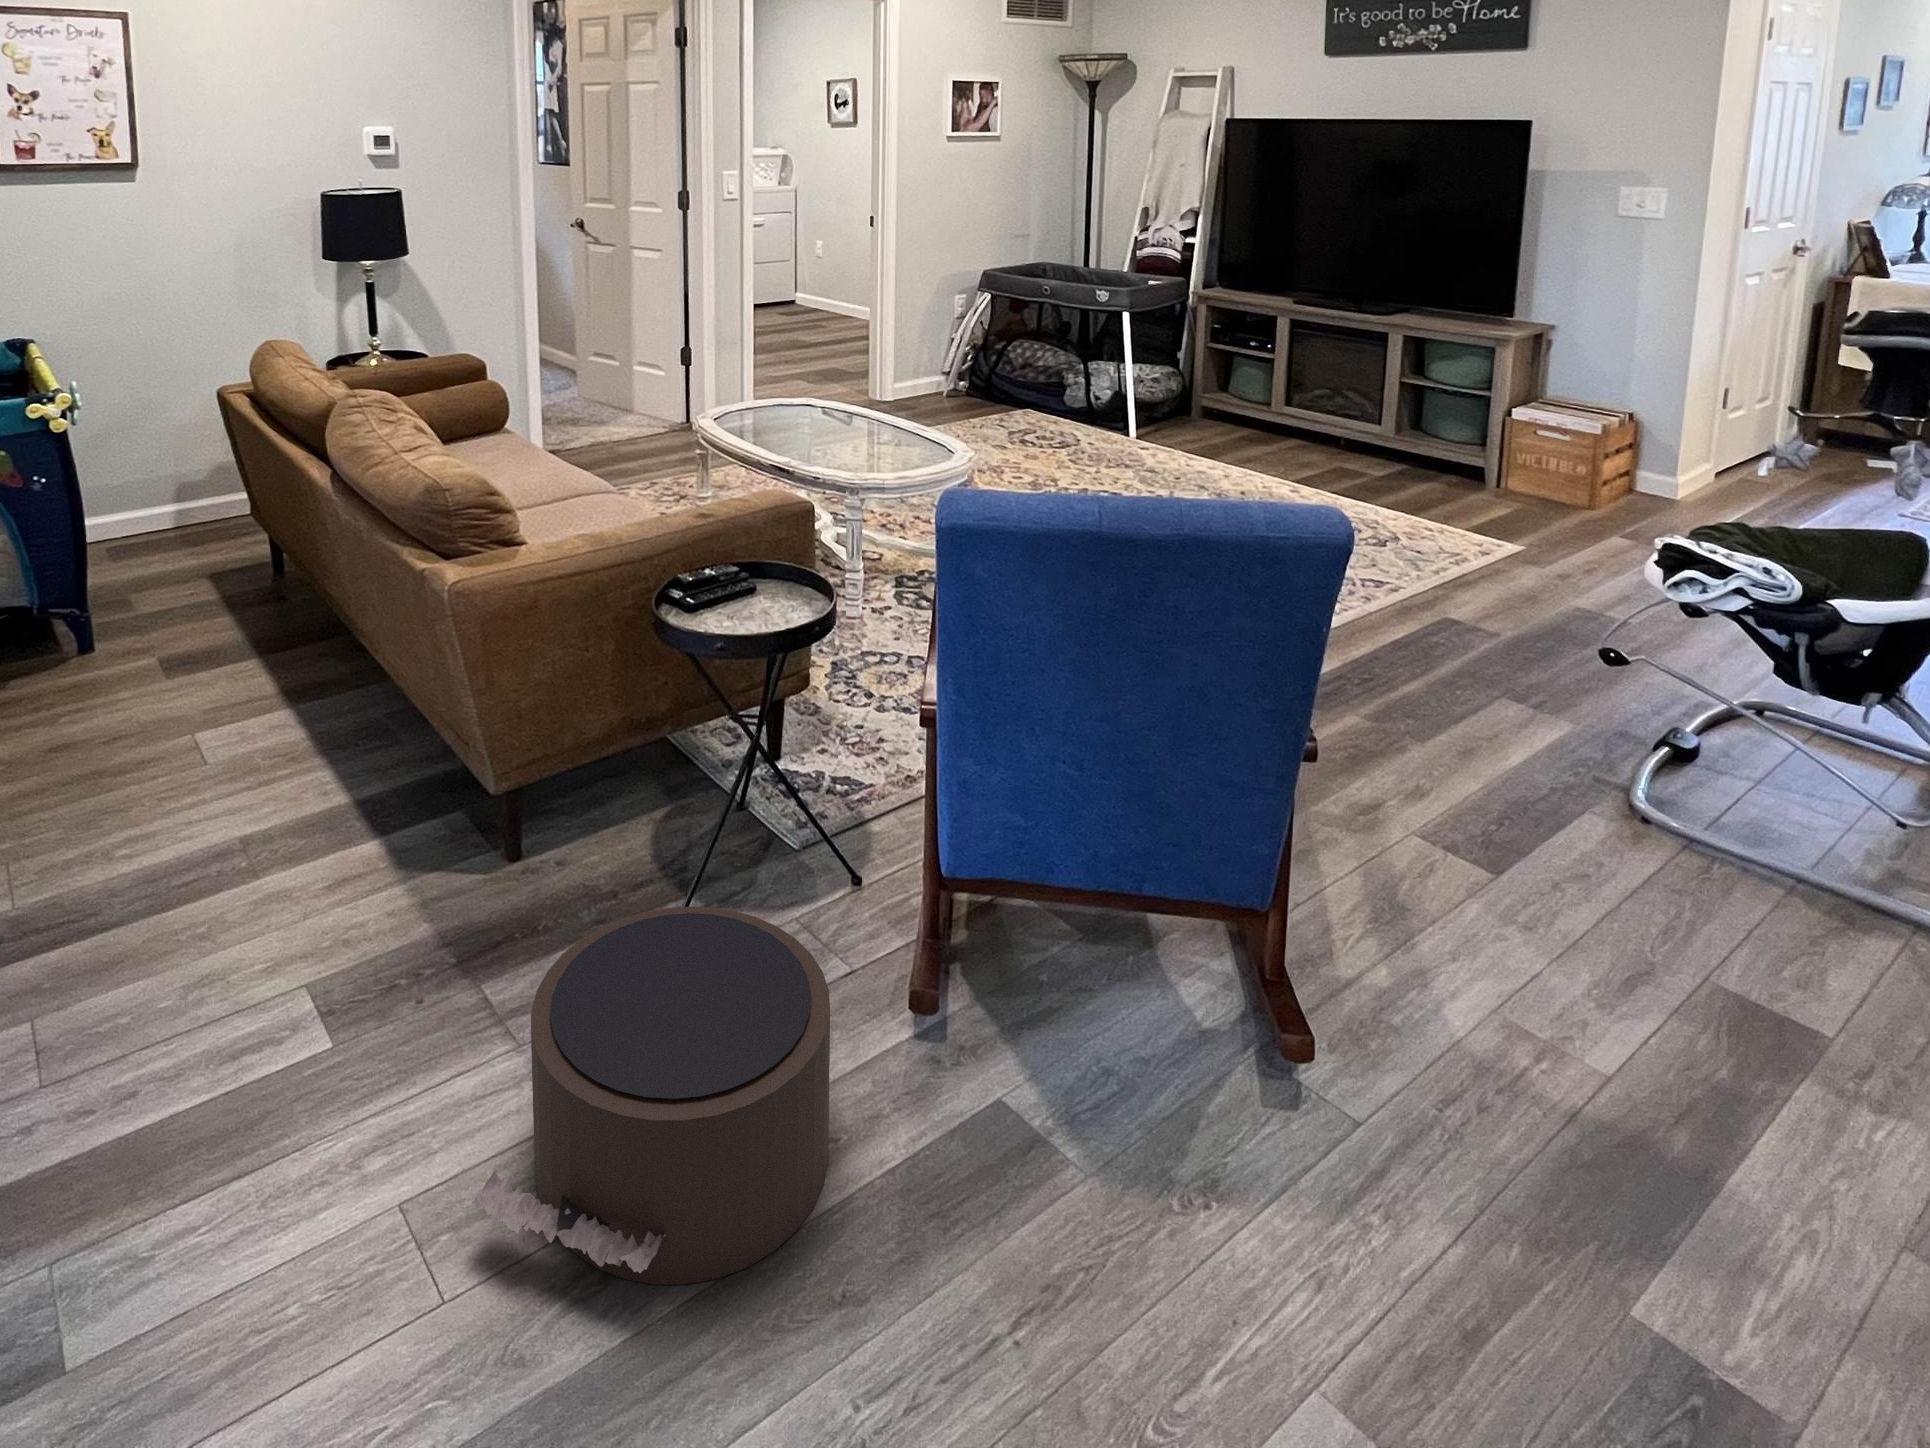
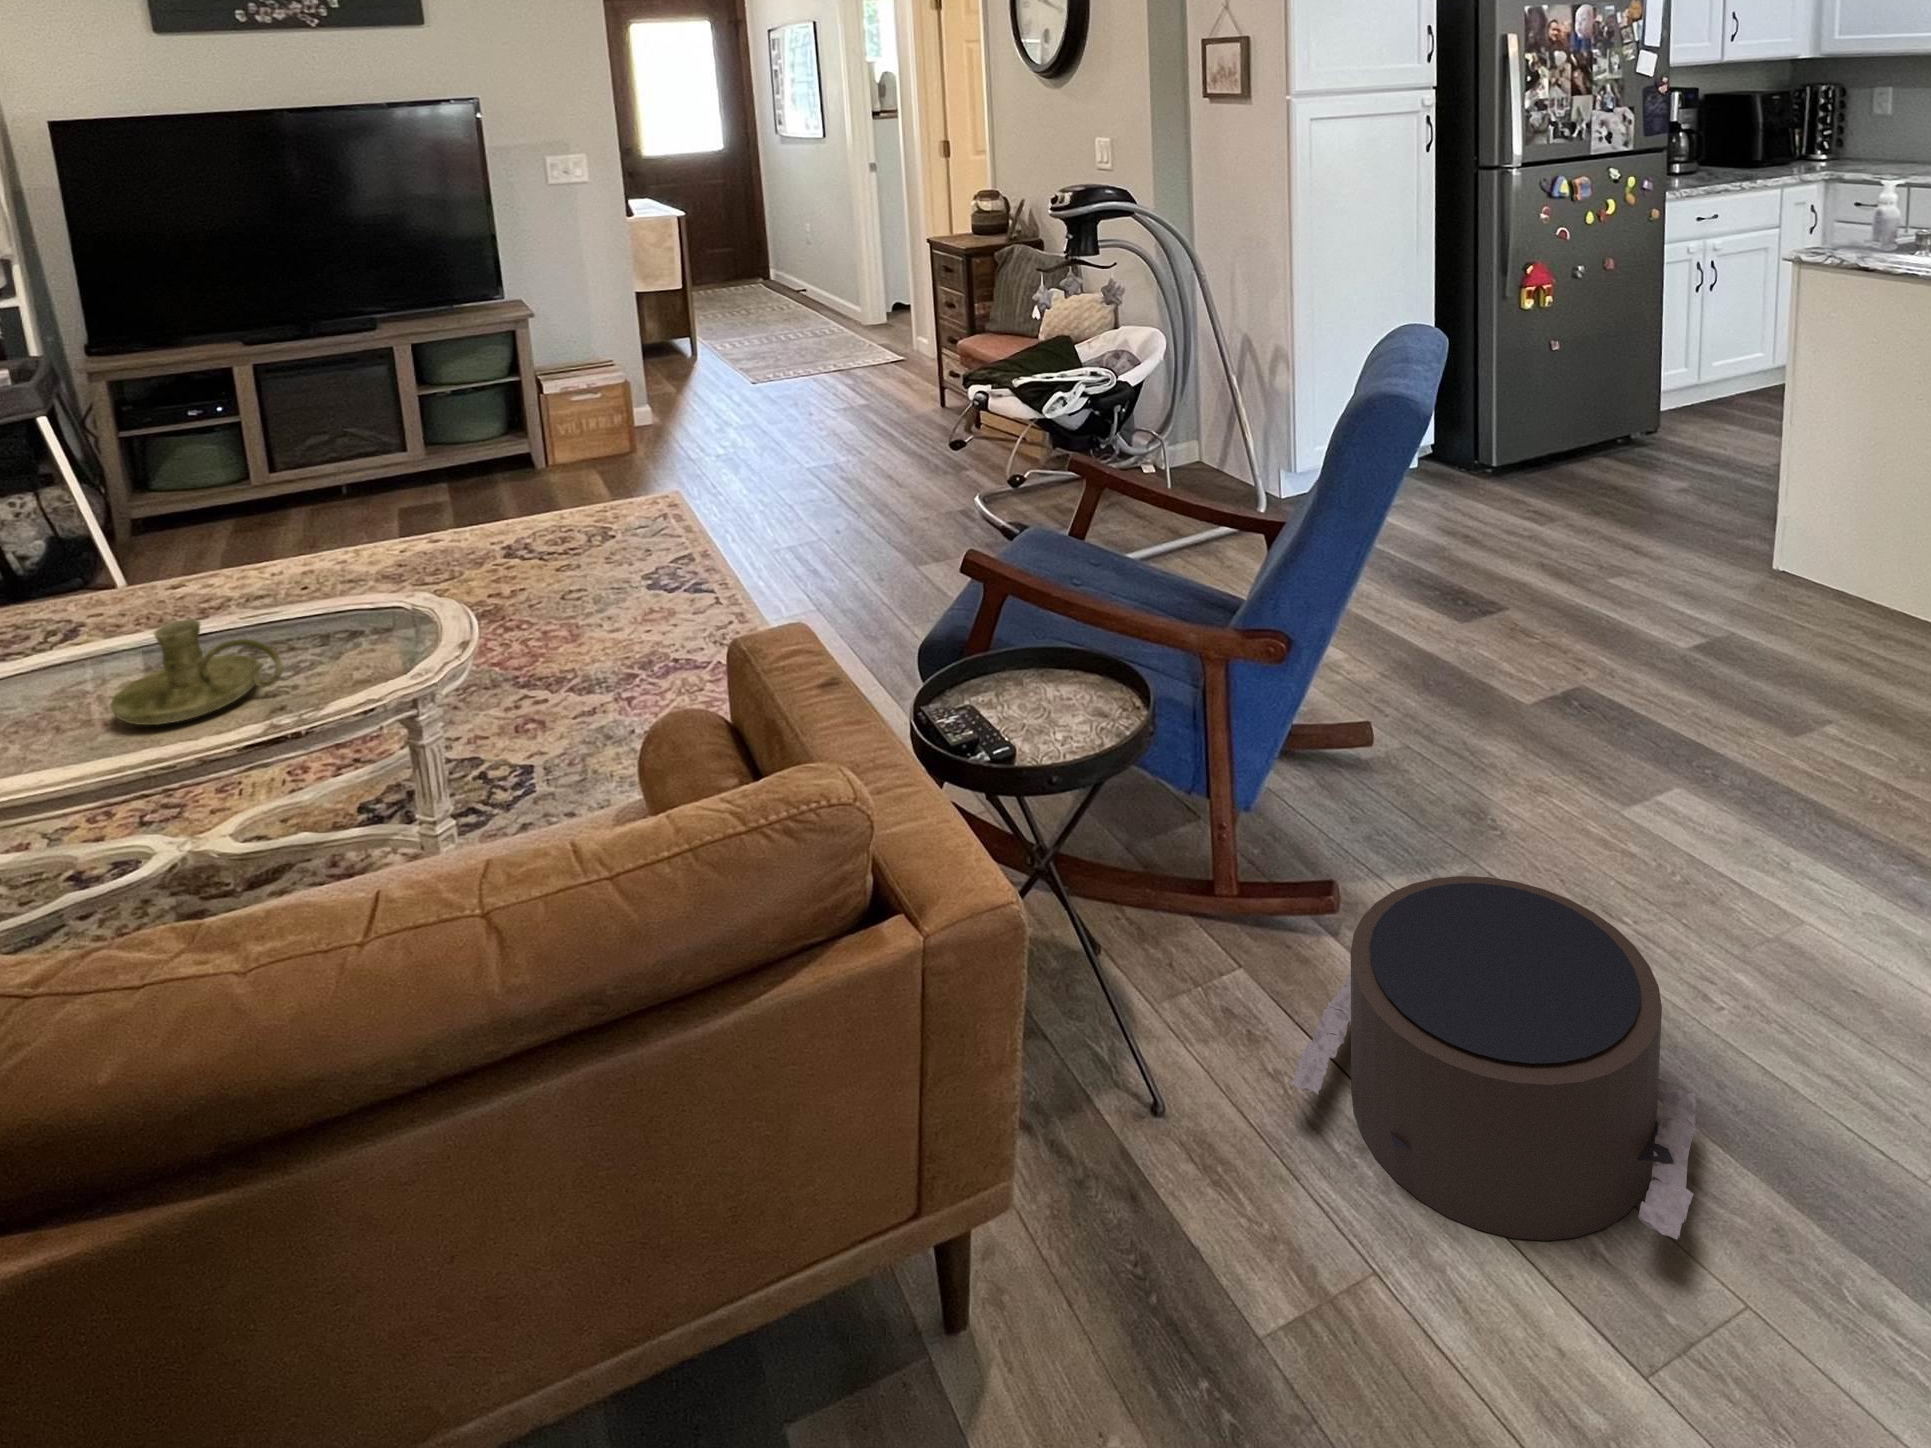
candle holder: none [793,392,865,445] -> present [111,620,283,725]

